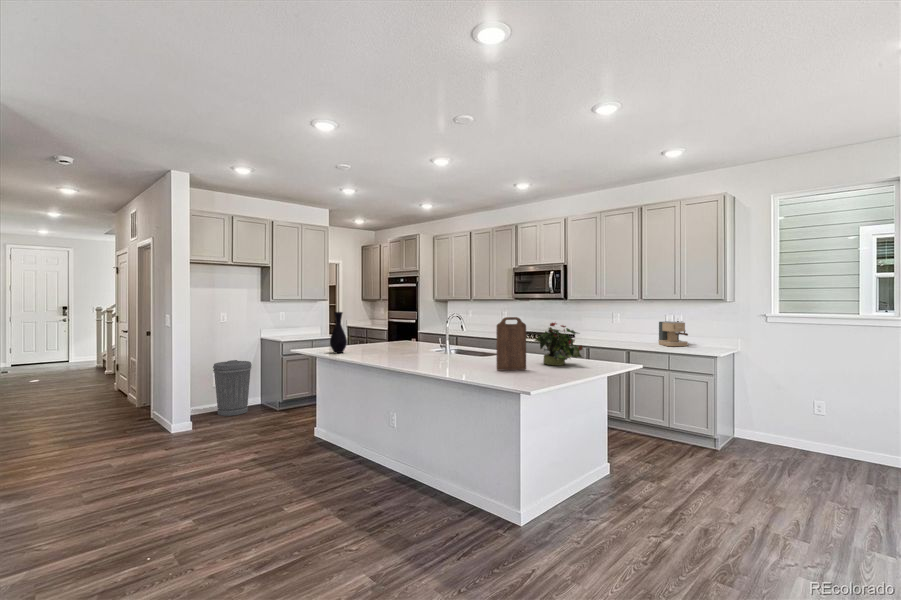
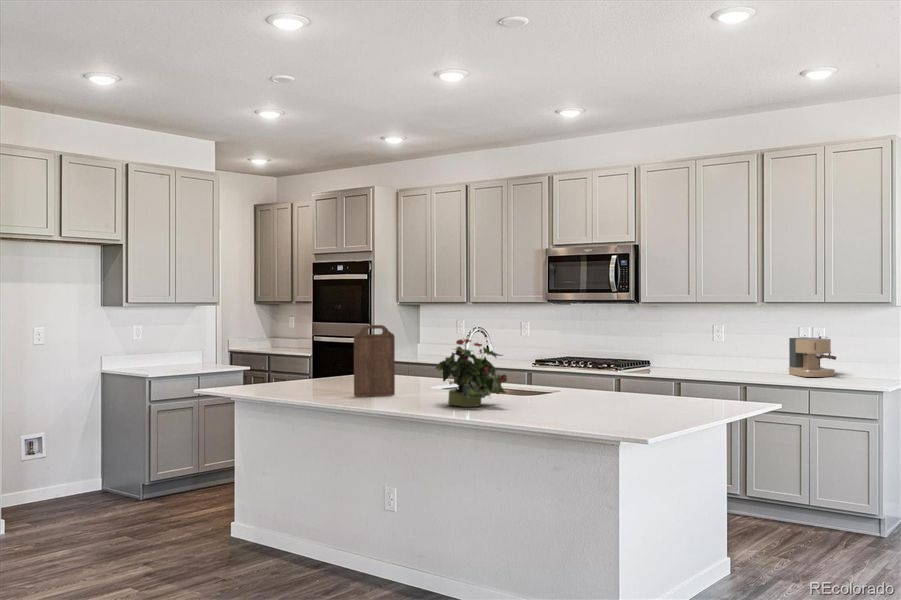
vase: present [330,312,347,353] -> none [273,323,301,393]
cutting board: present [496,317,526,370] -> present [354,325,395,397]
potted plant: present [535,323,583,366] -> present [435,339,507,407]
trash can: present [213,360,252,416] -> none [26,410,94,509]

